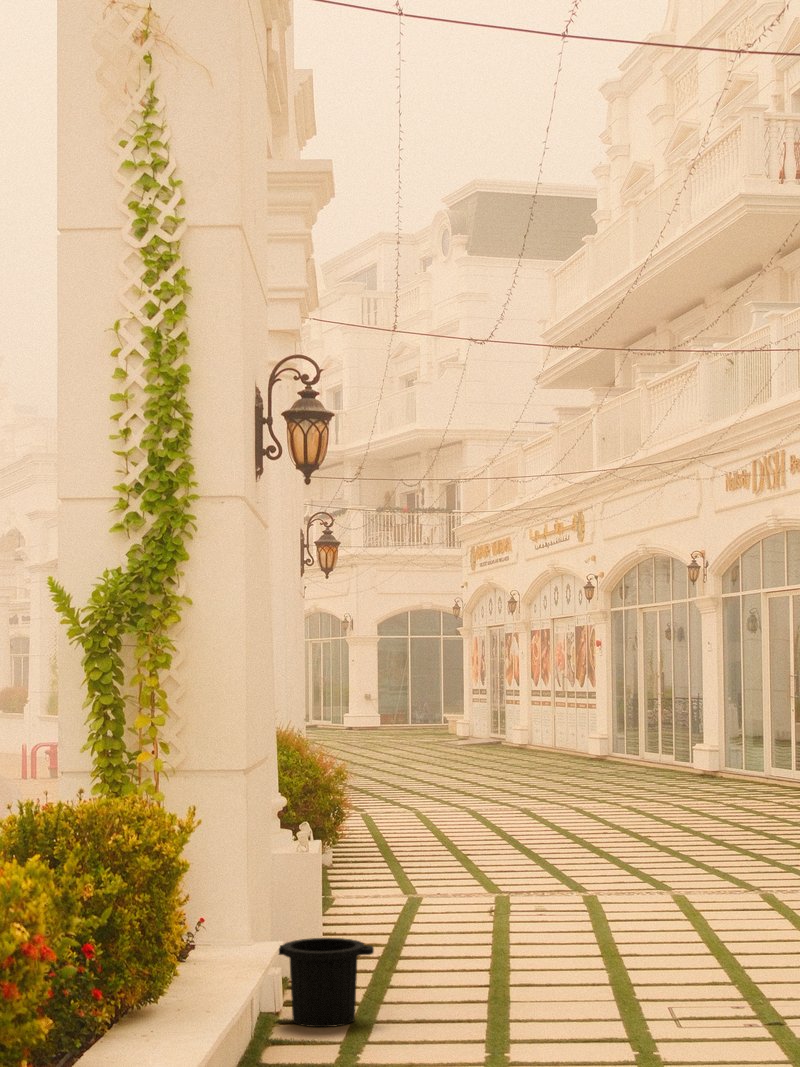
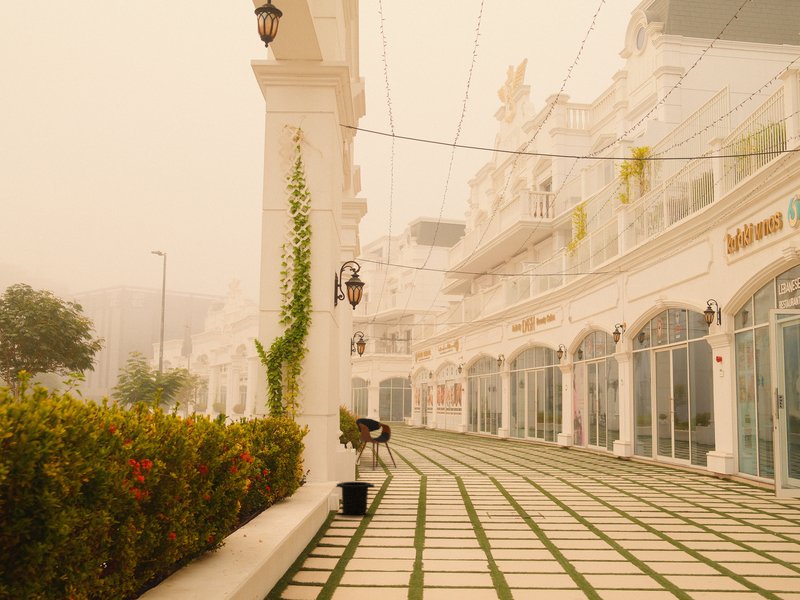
chair: none [322,743,431,877] -> present [356,418,396,470]

